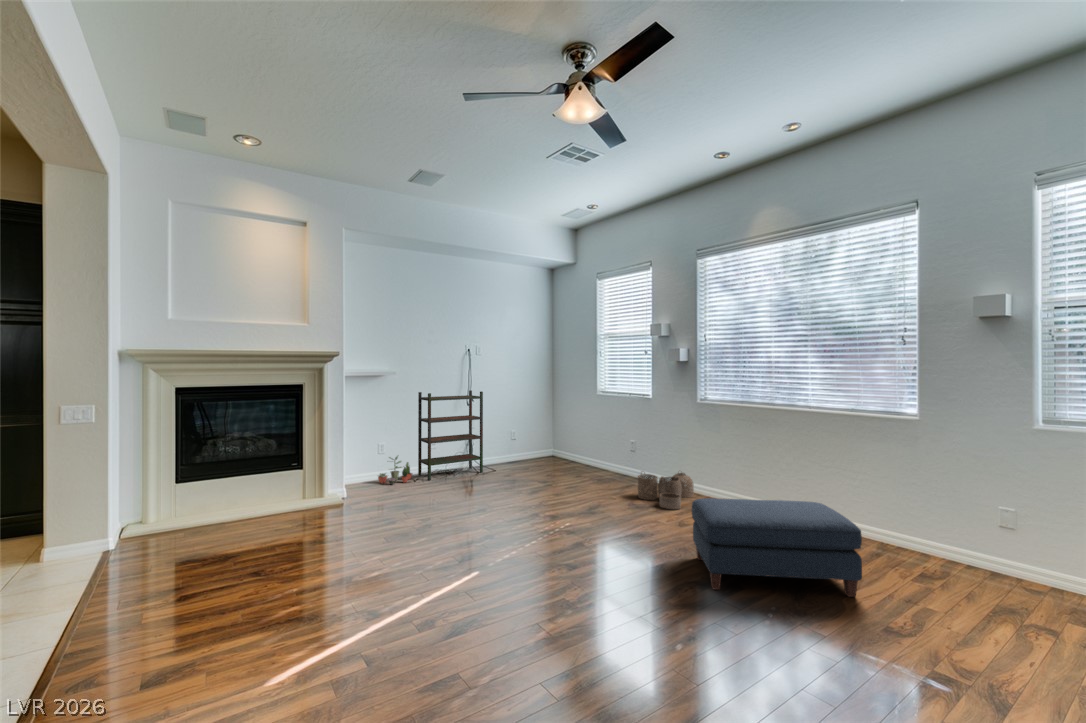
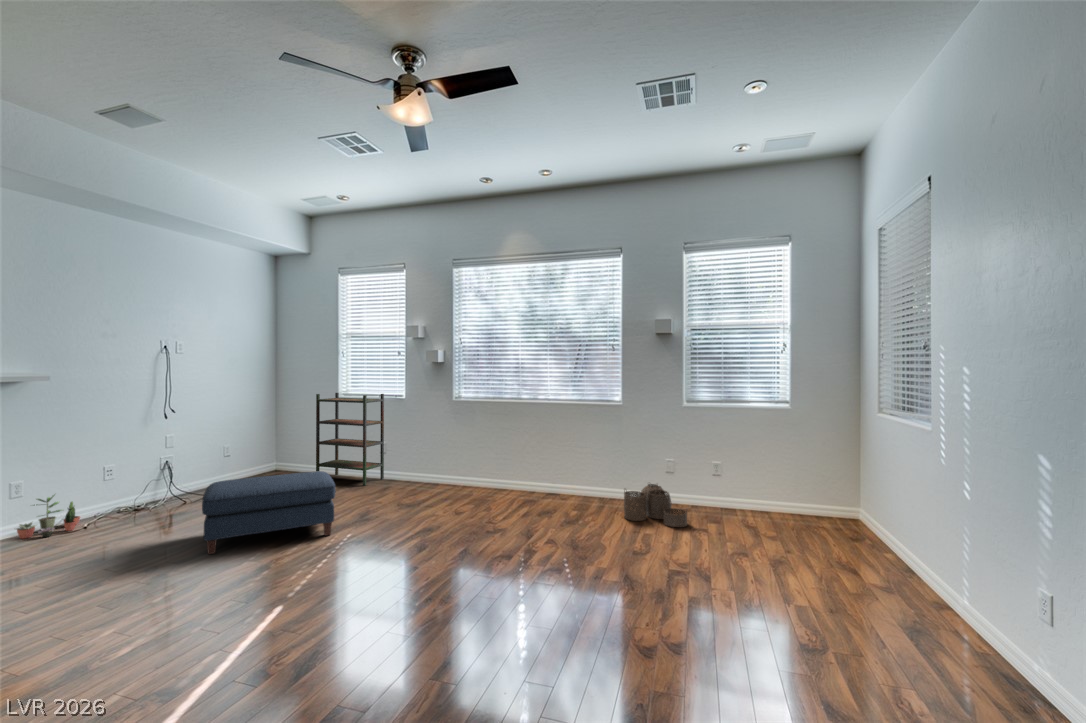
bookshelf: present [418,390,483,480] -> present [316,393,384,486]
woven basket: present [638,473,694,509] -> present [624,484,687,527]
ottoman: present [692,498,862,597] -> present [202,471,336,554]

